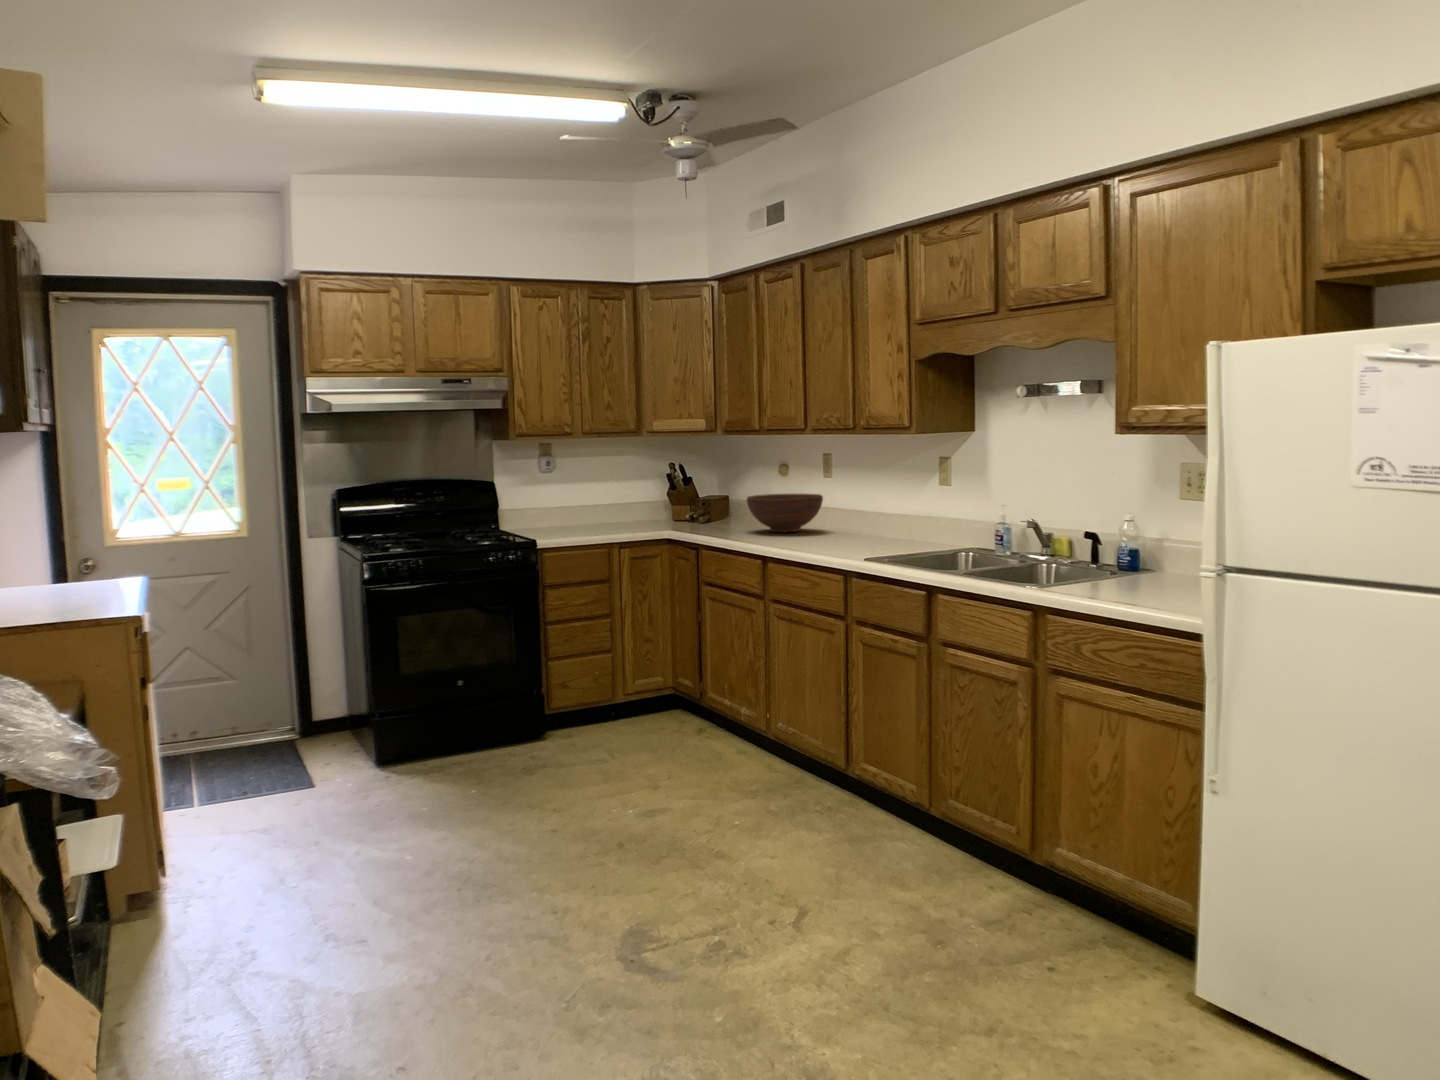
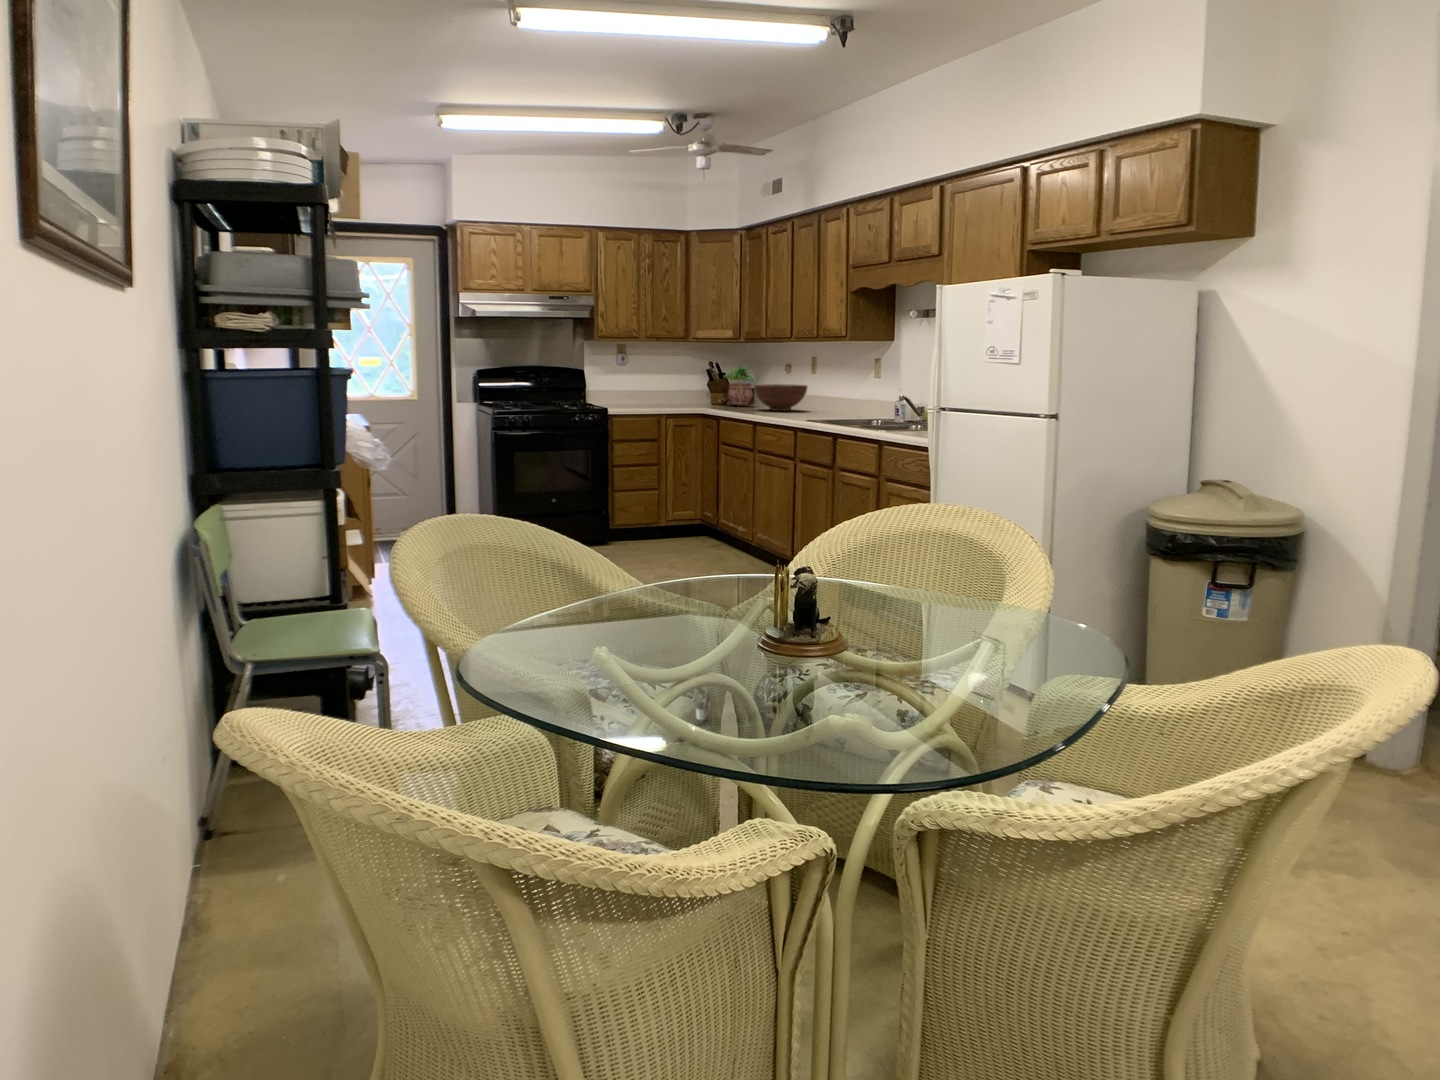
potted plant: none [694,464,743,524] -> present [725,365,756,406]

